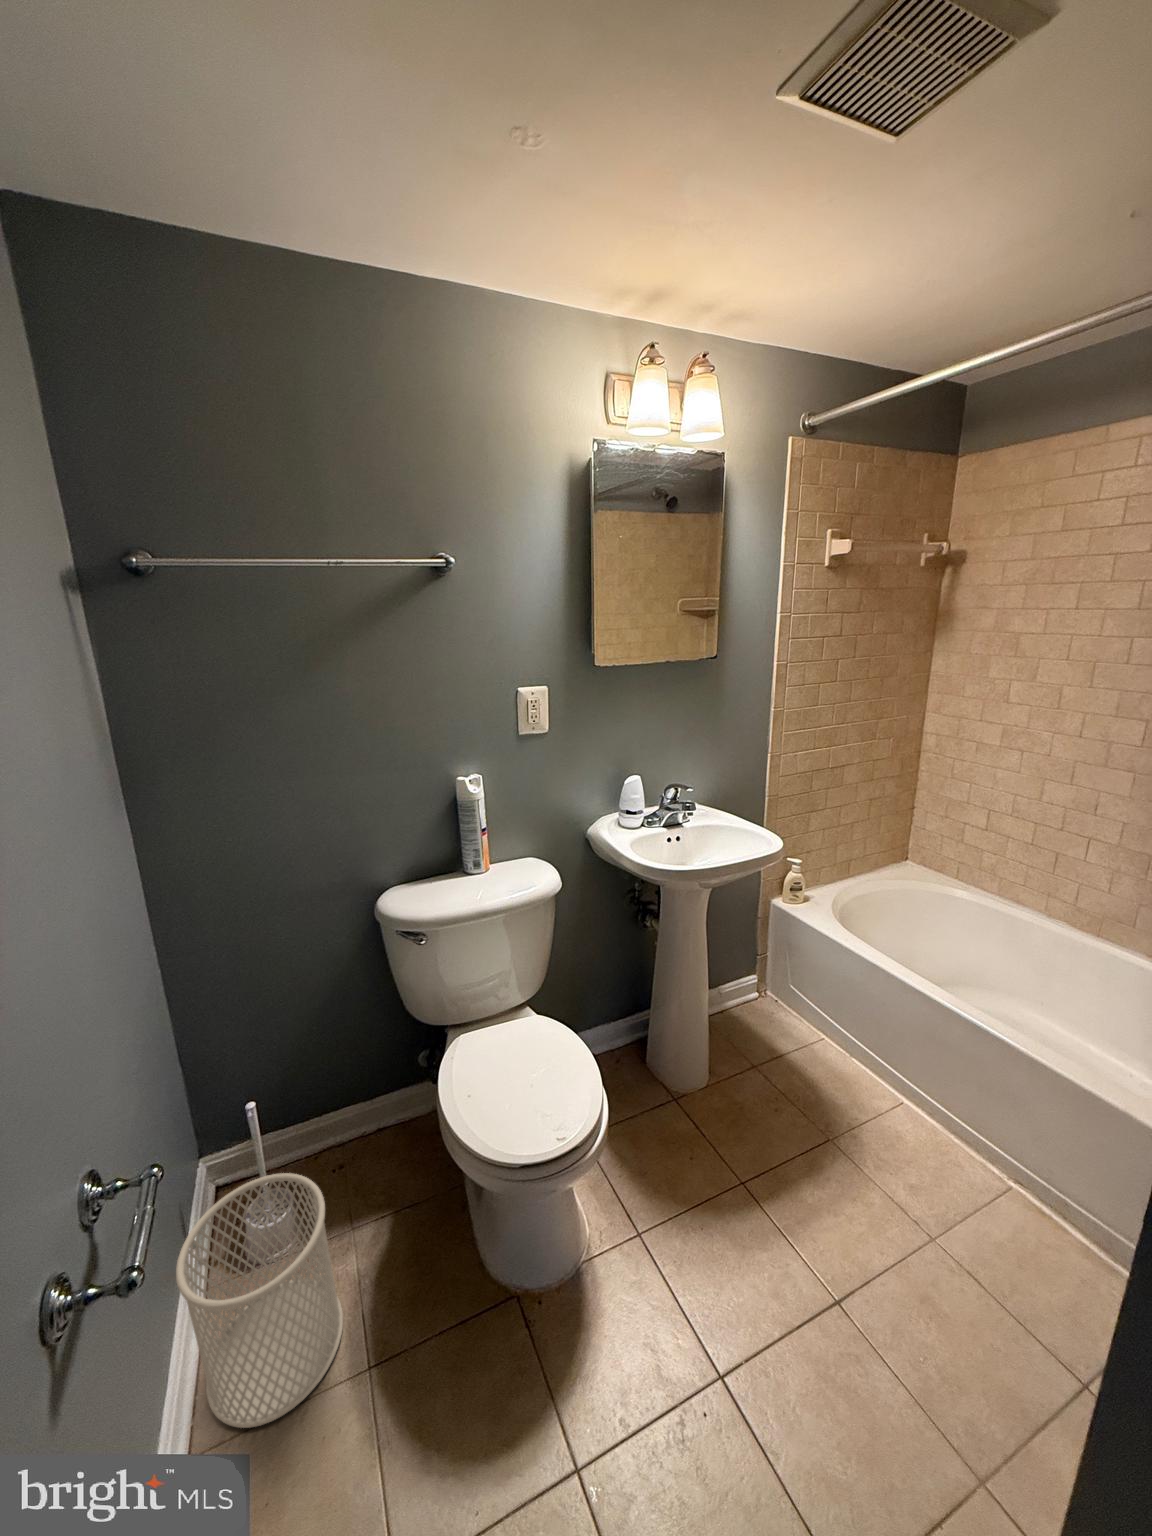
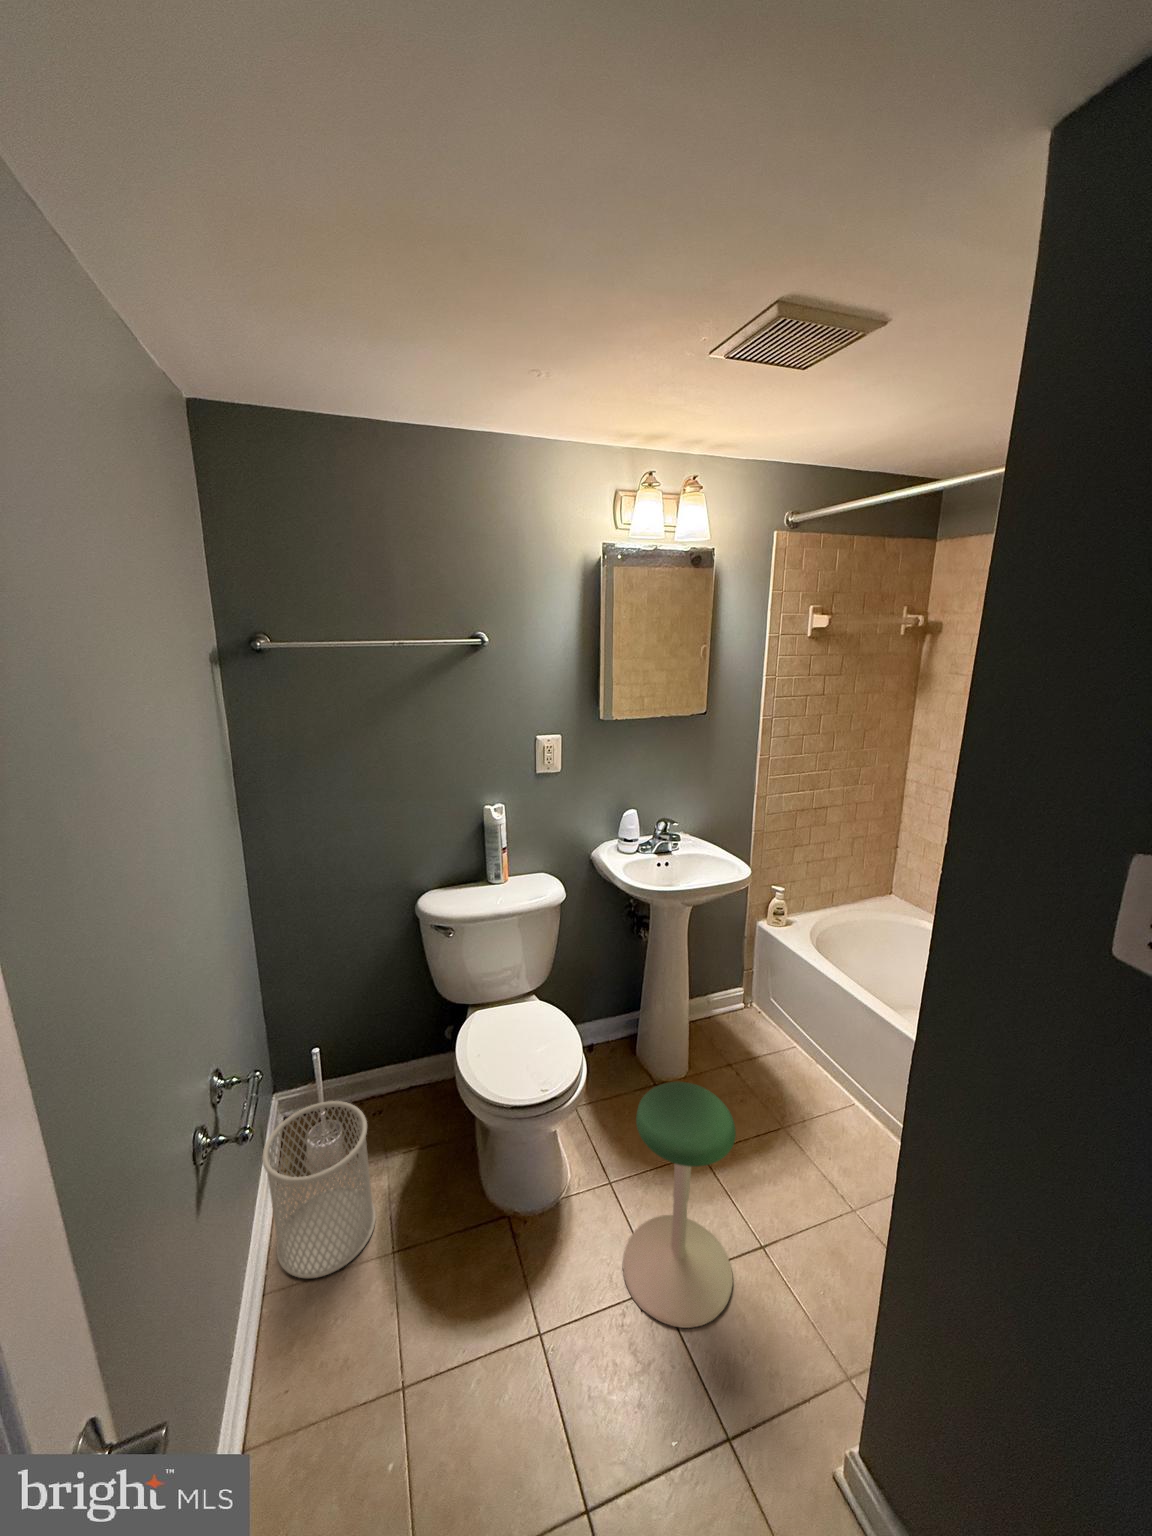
stool: none [672,1113,824,1437] -> present [623,1081,736,1328]

